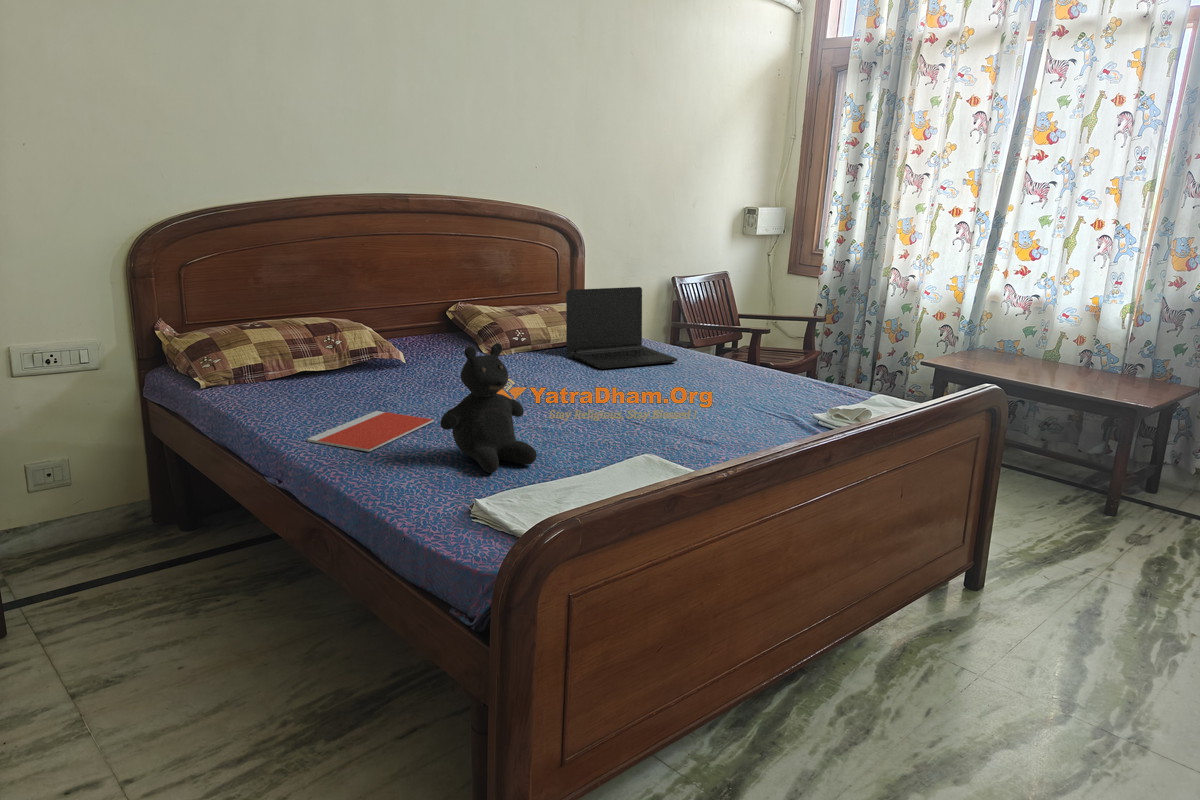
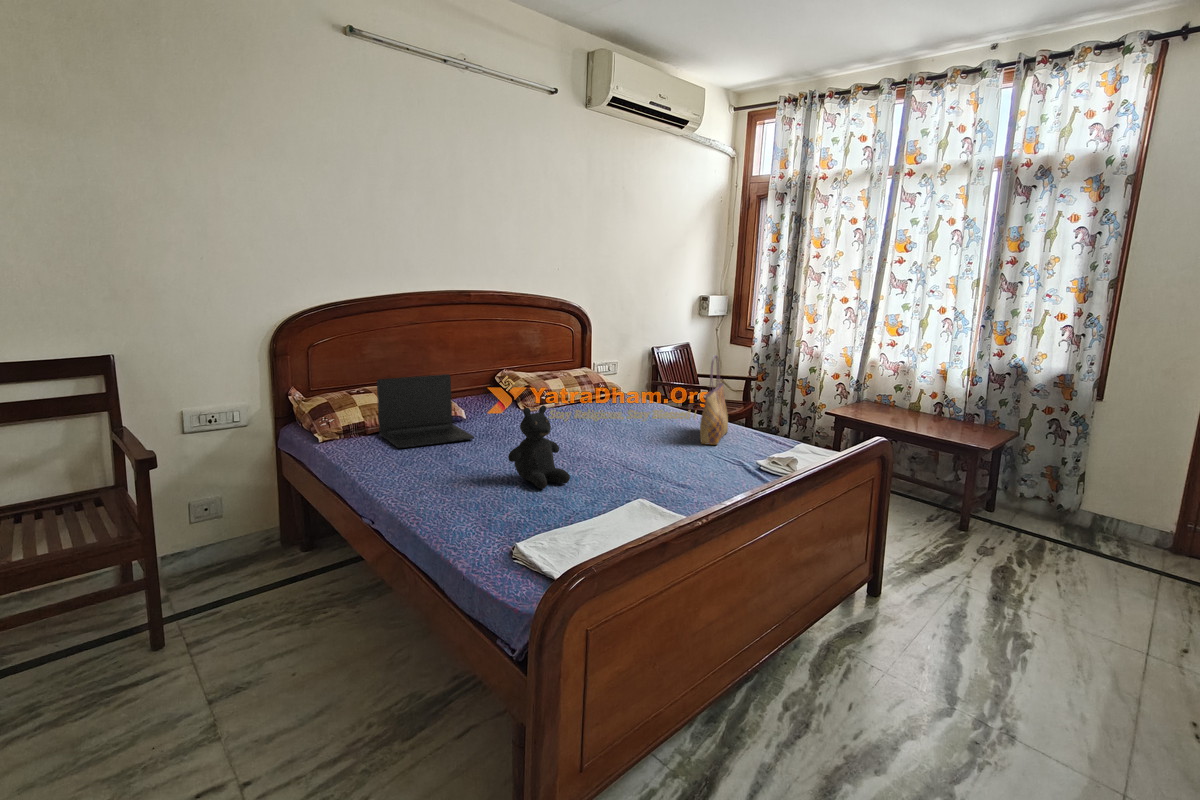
tote bag: none [744,277,786,409] -> present [700,355,728,445]
laptop: present [566,287,677,369] -> present [377,374,474,448]
notebook: present [307,411,434,452] -> none [416,451,495,478]

